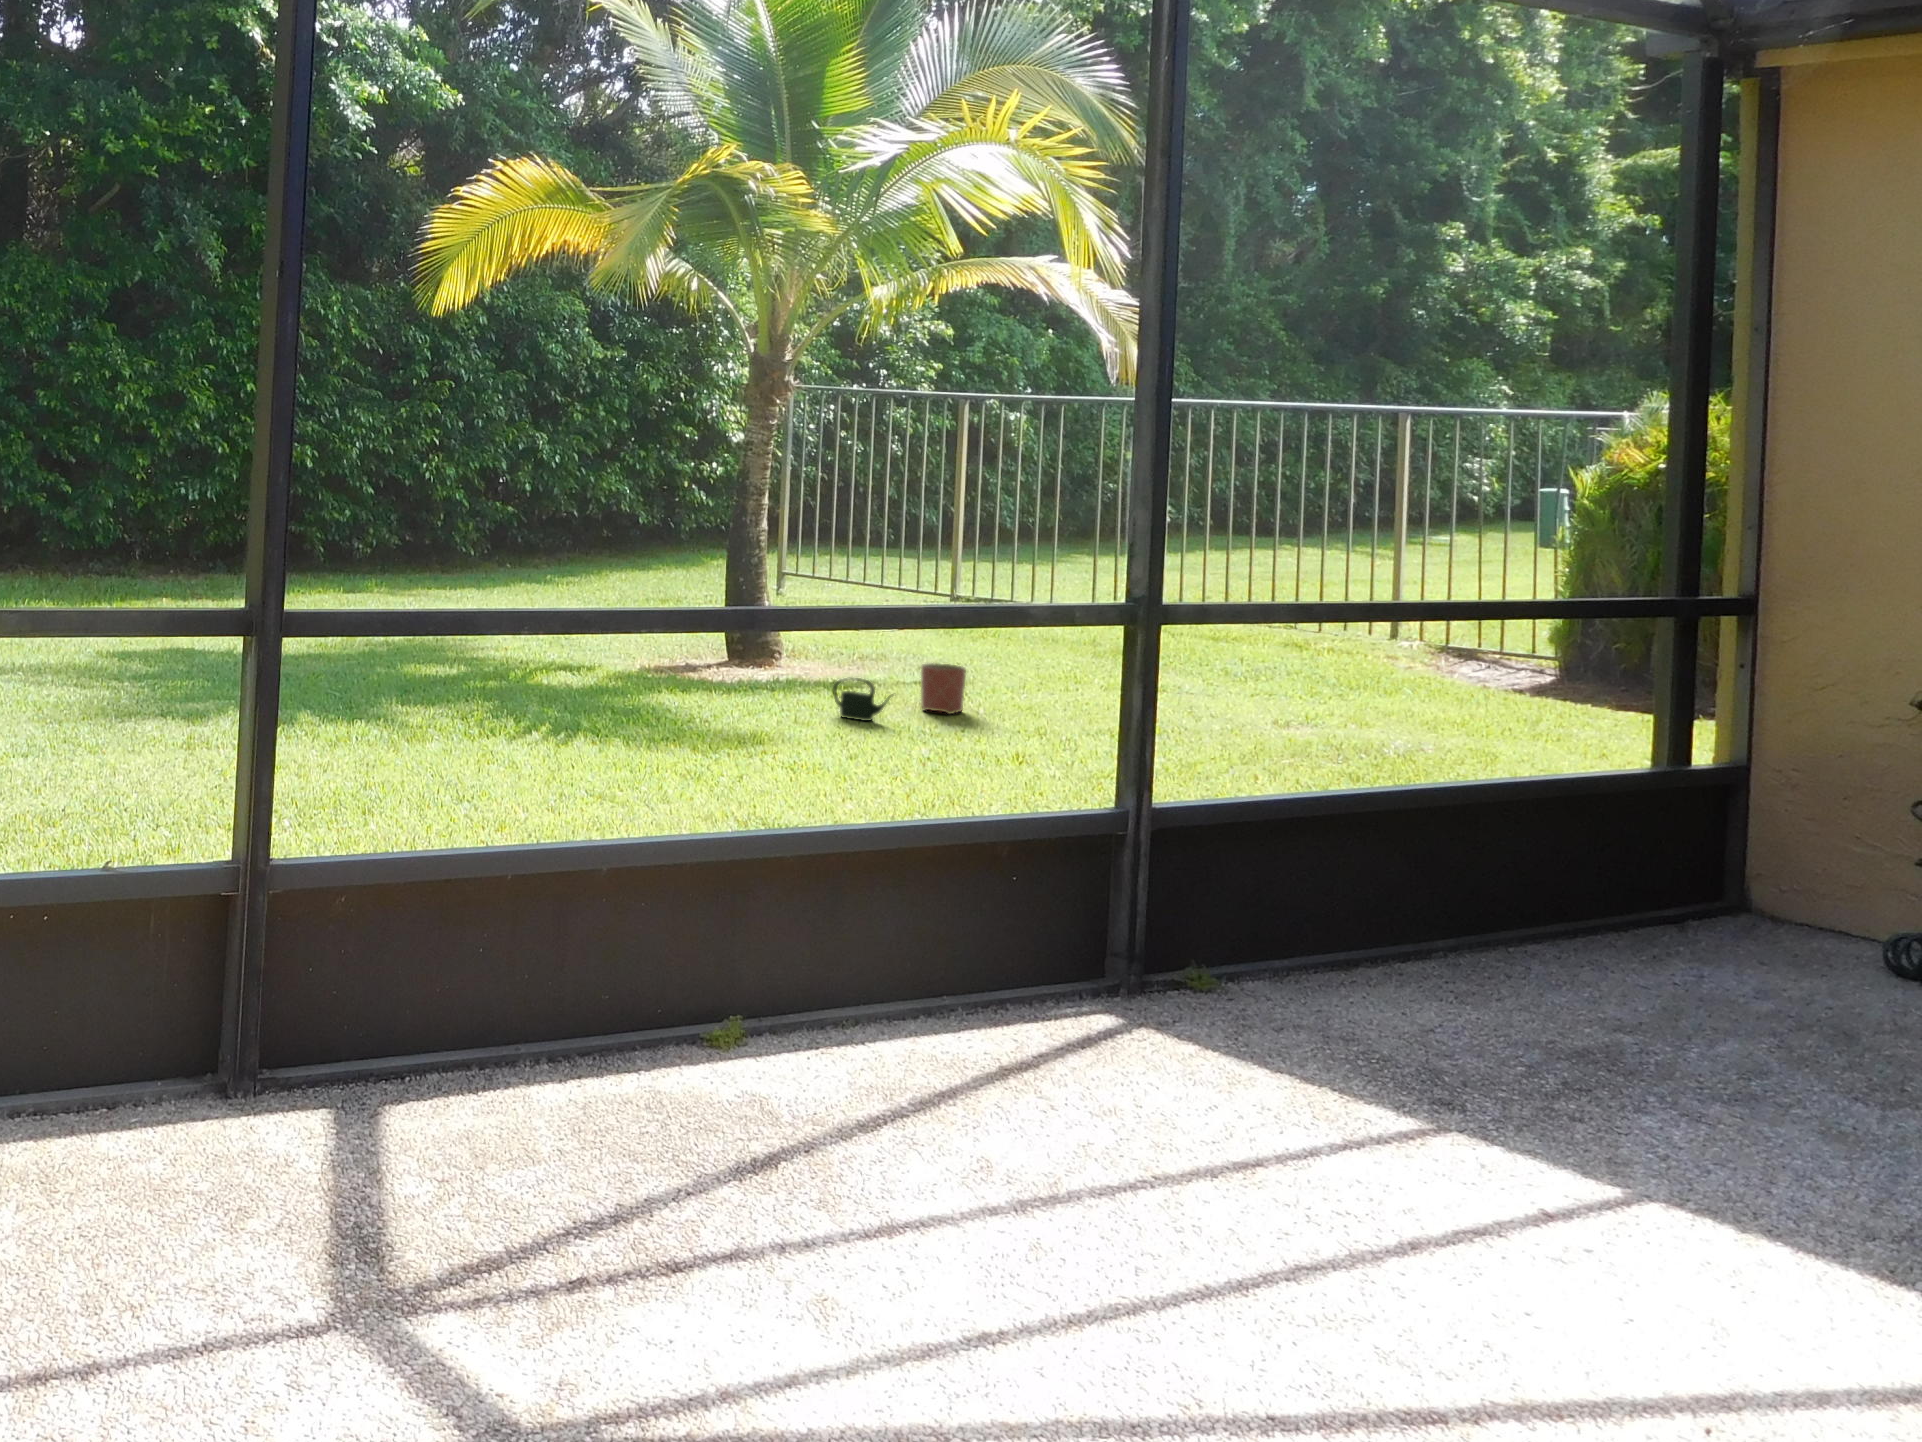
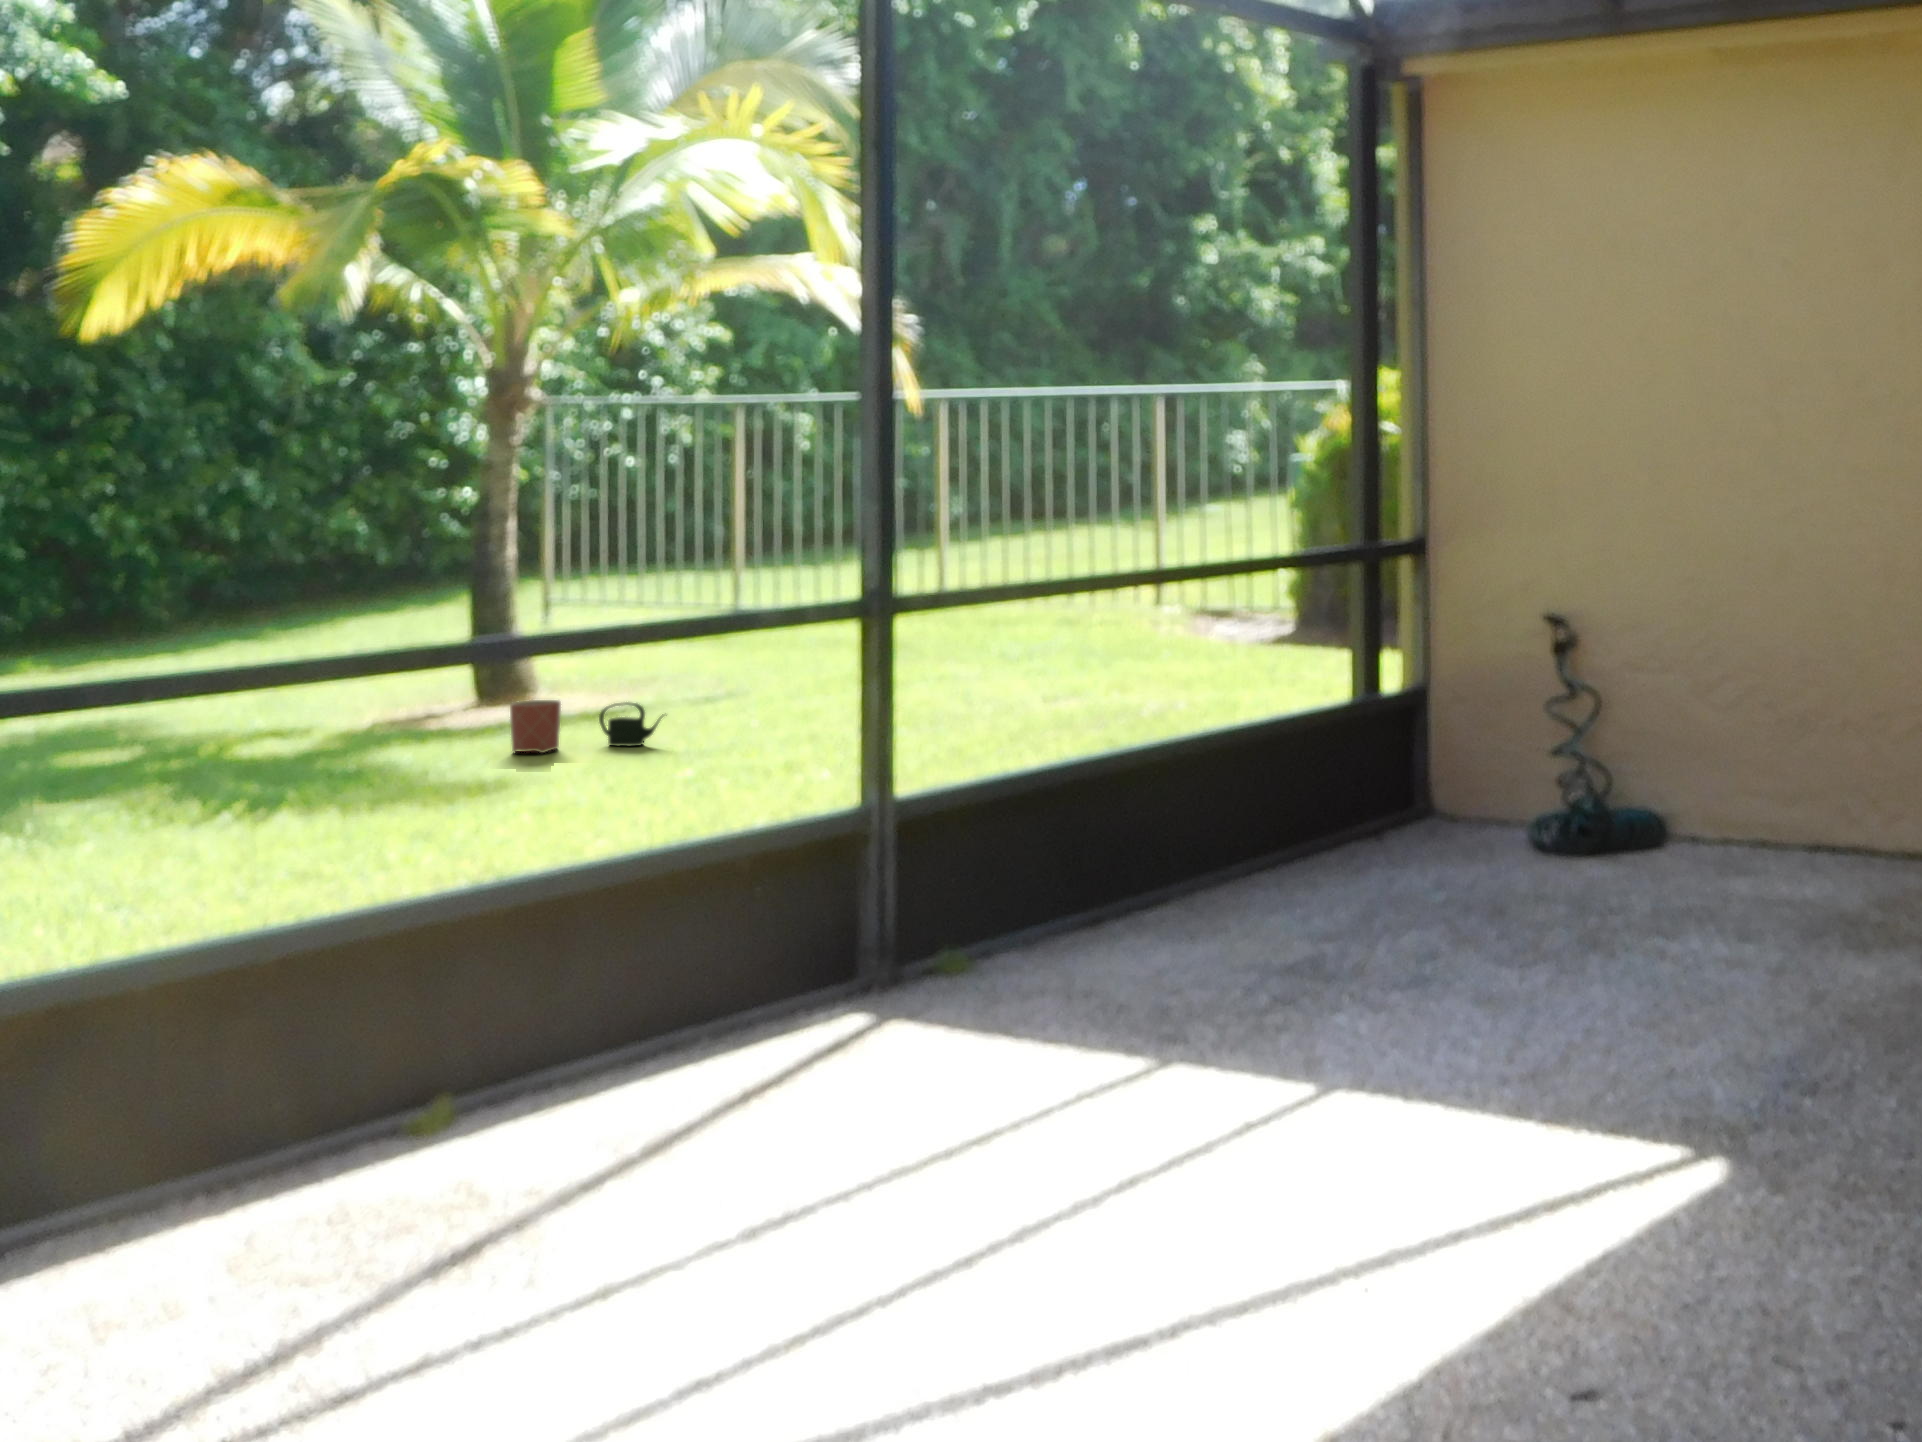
planter: present [921,663,966,714] -> present [510,700,561,753]

